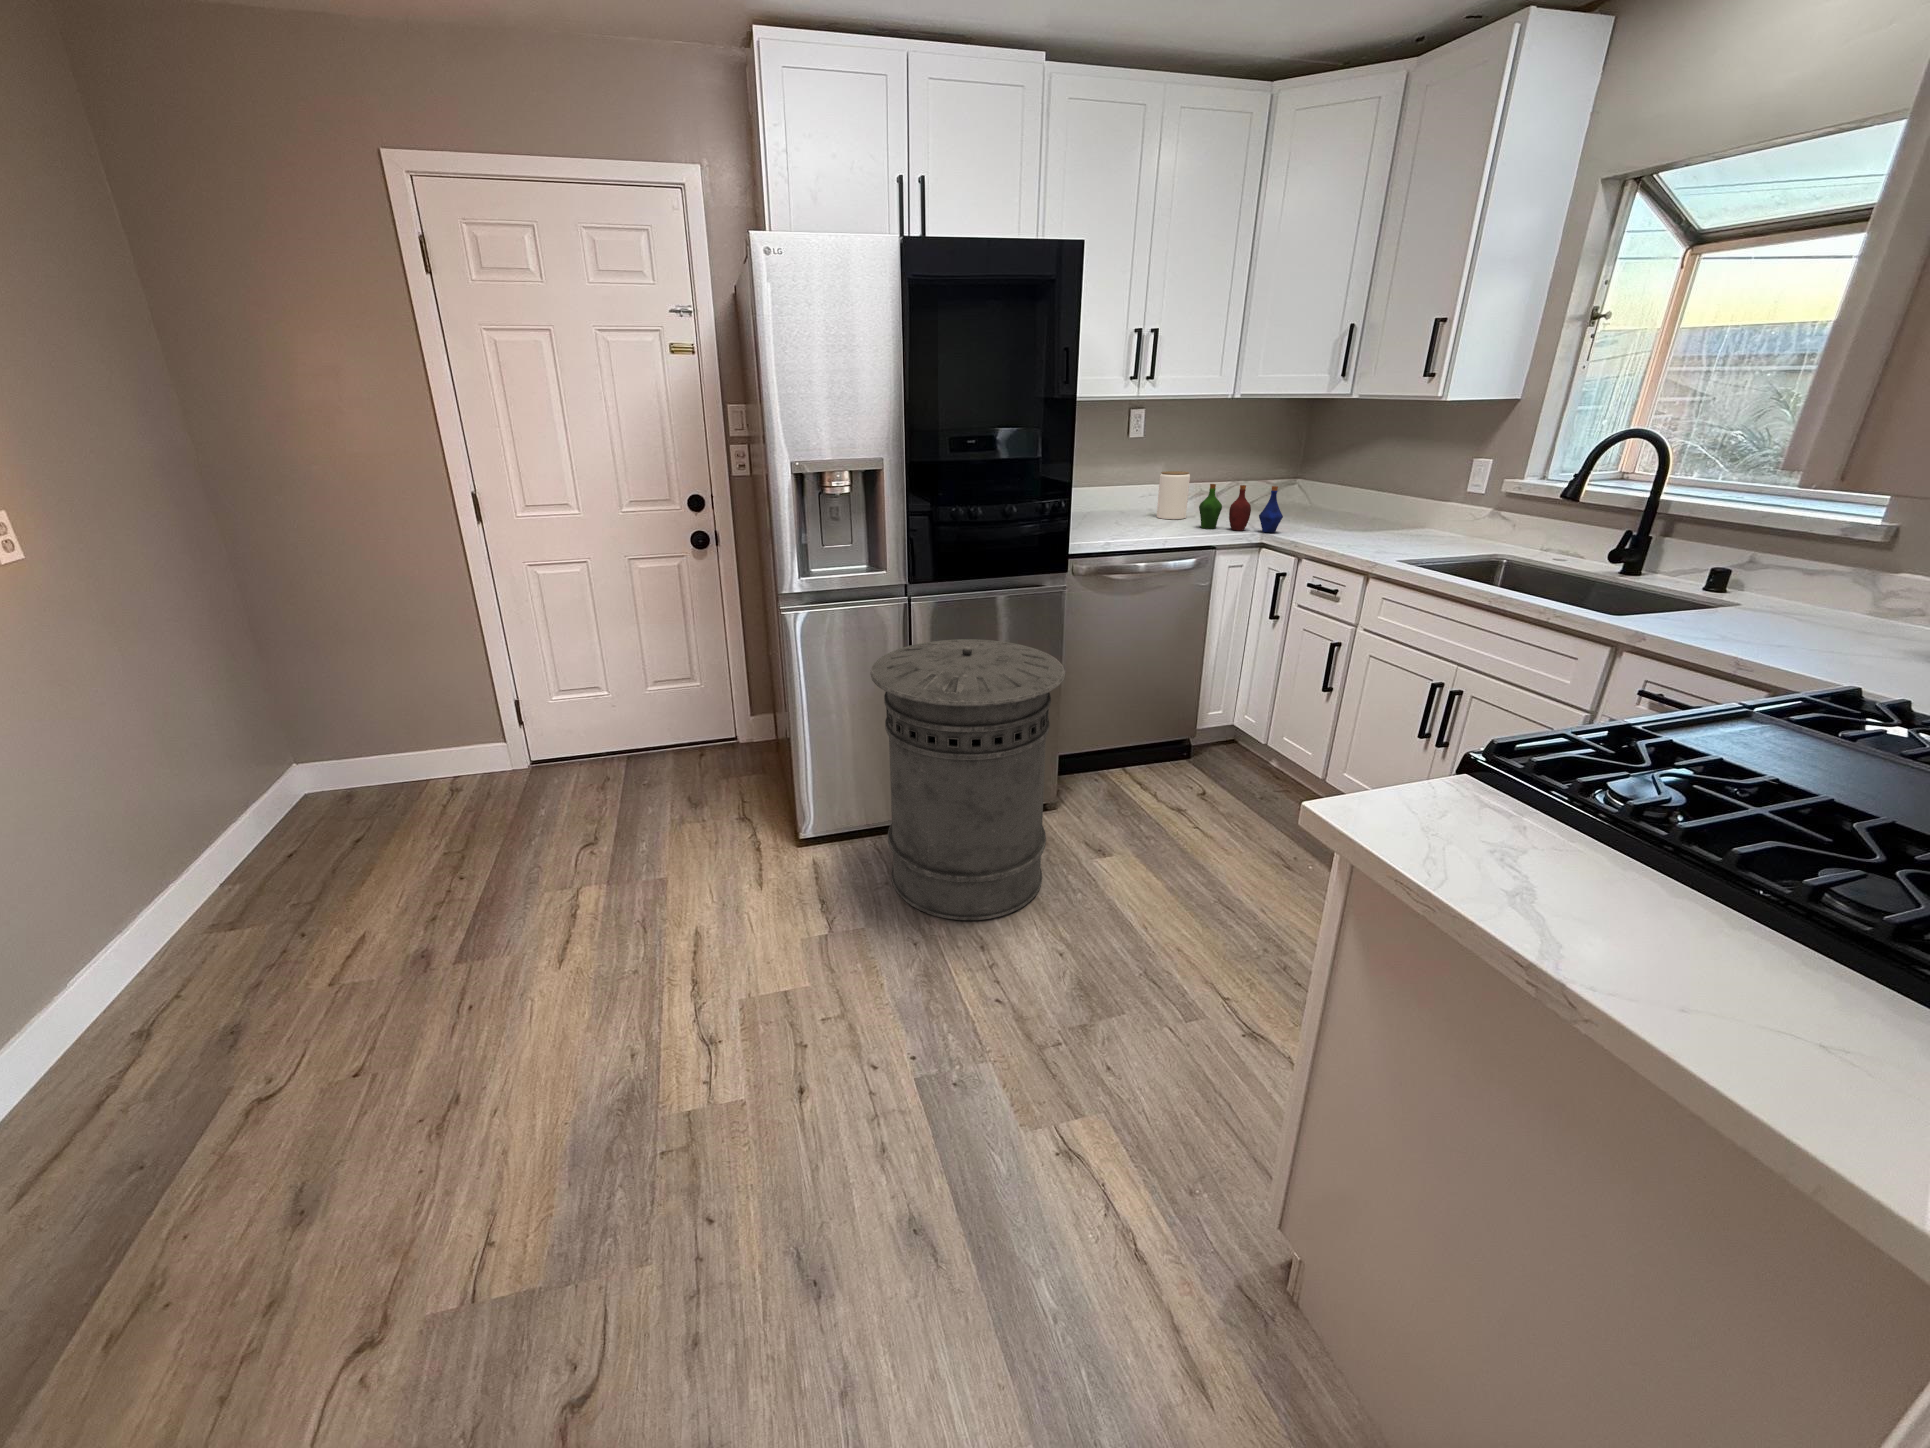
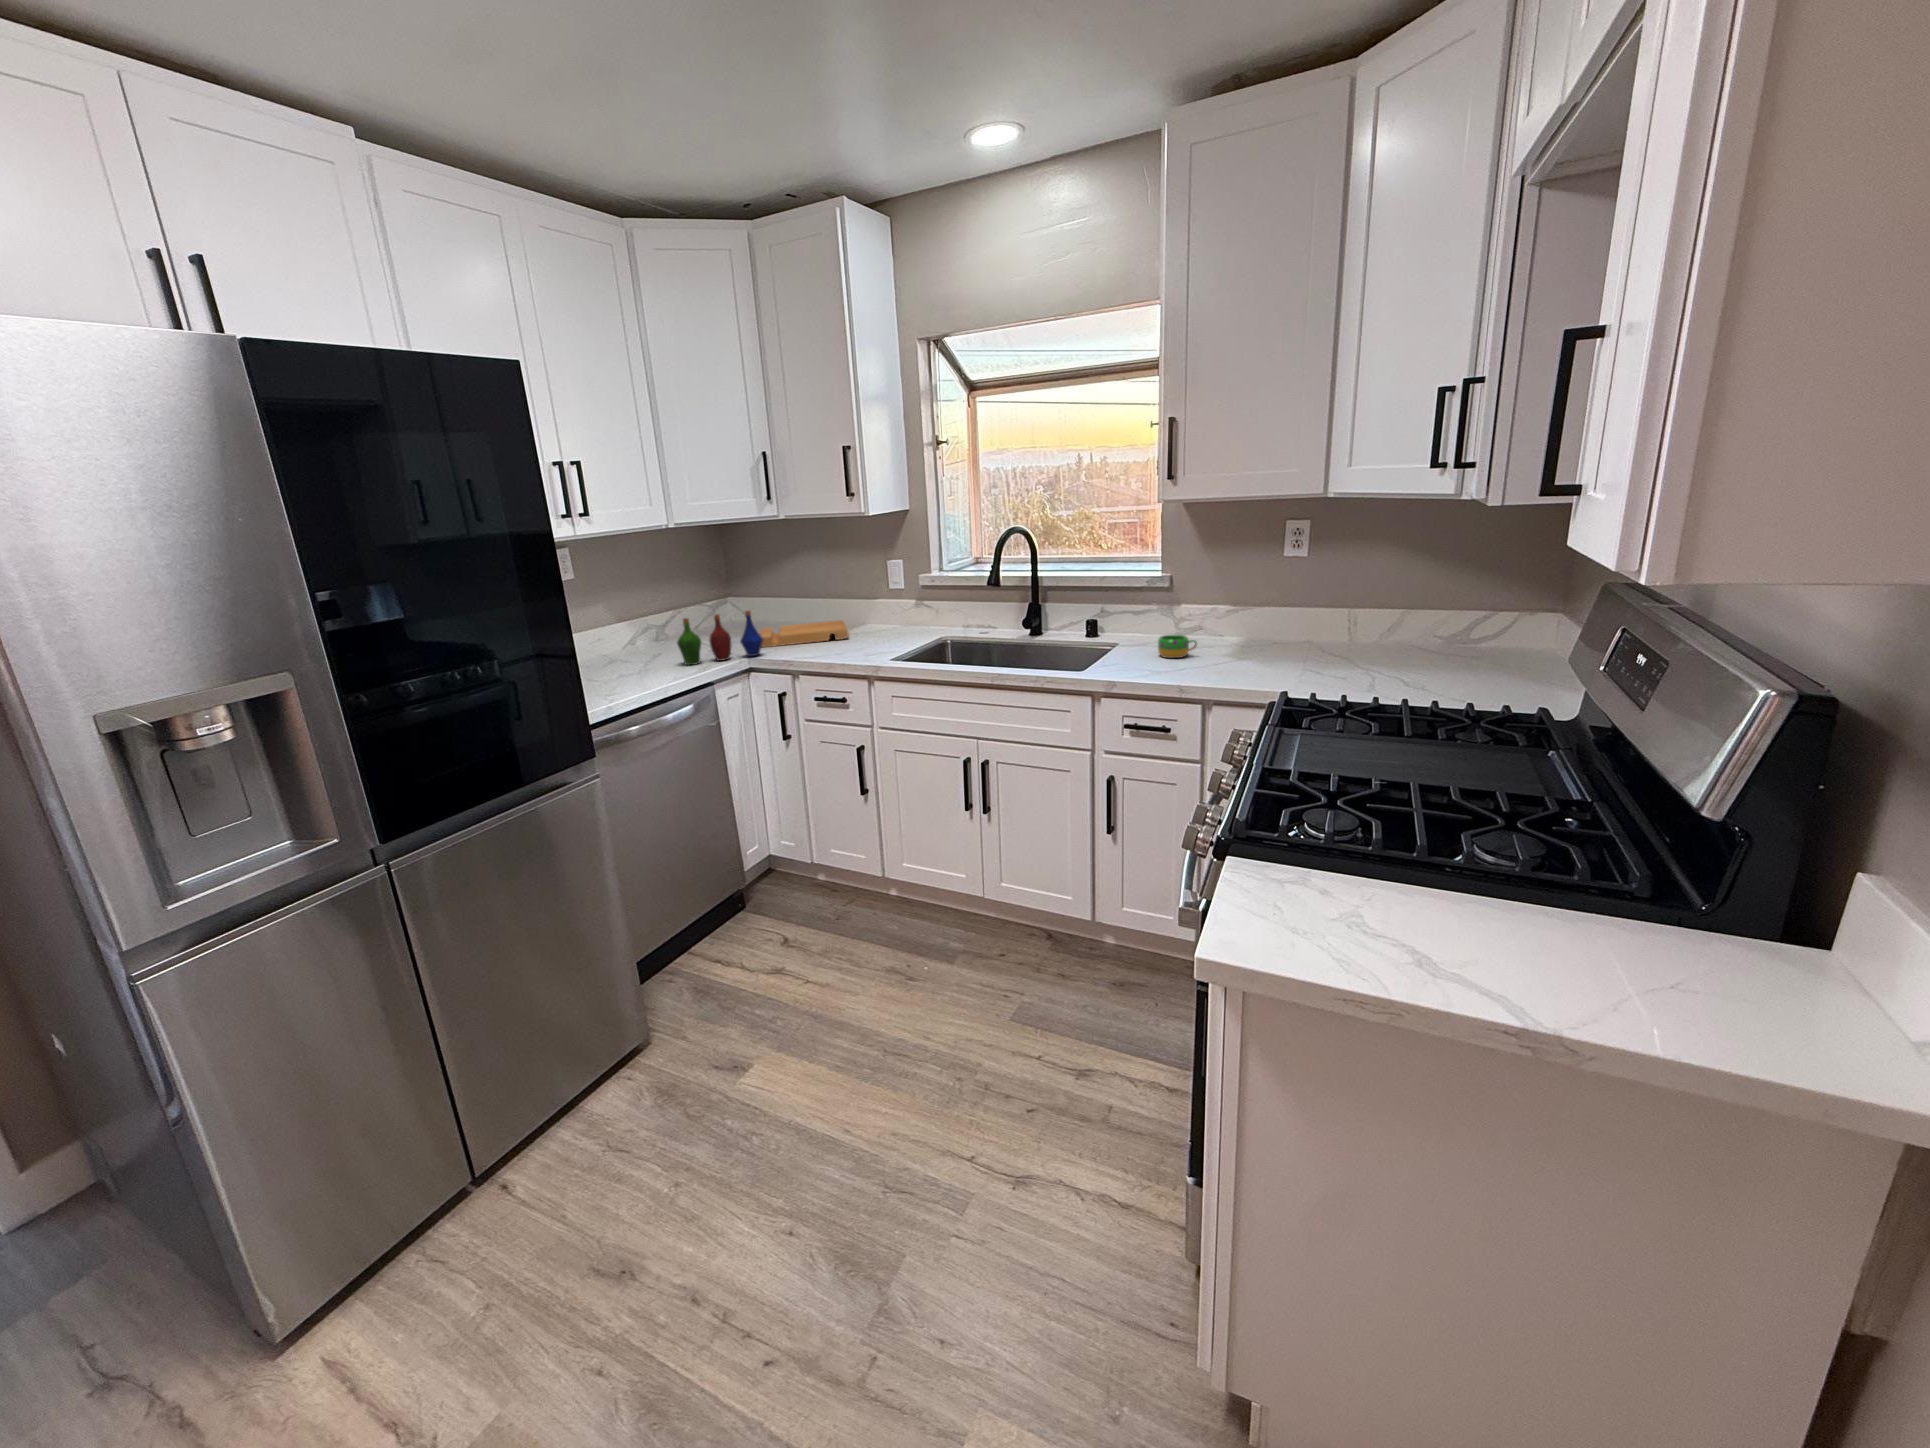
jar: present [1157,471,1190,519] -> none [615,609,656,663]
cutting board: none [1284,511,1396,535] -> present [759,620,848,647]
mug: none [1793,604,1874,639] -> present [1158,635,1197,658]
trash can: present [870,639,1065,920] -> none [371,867,709,1315]

